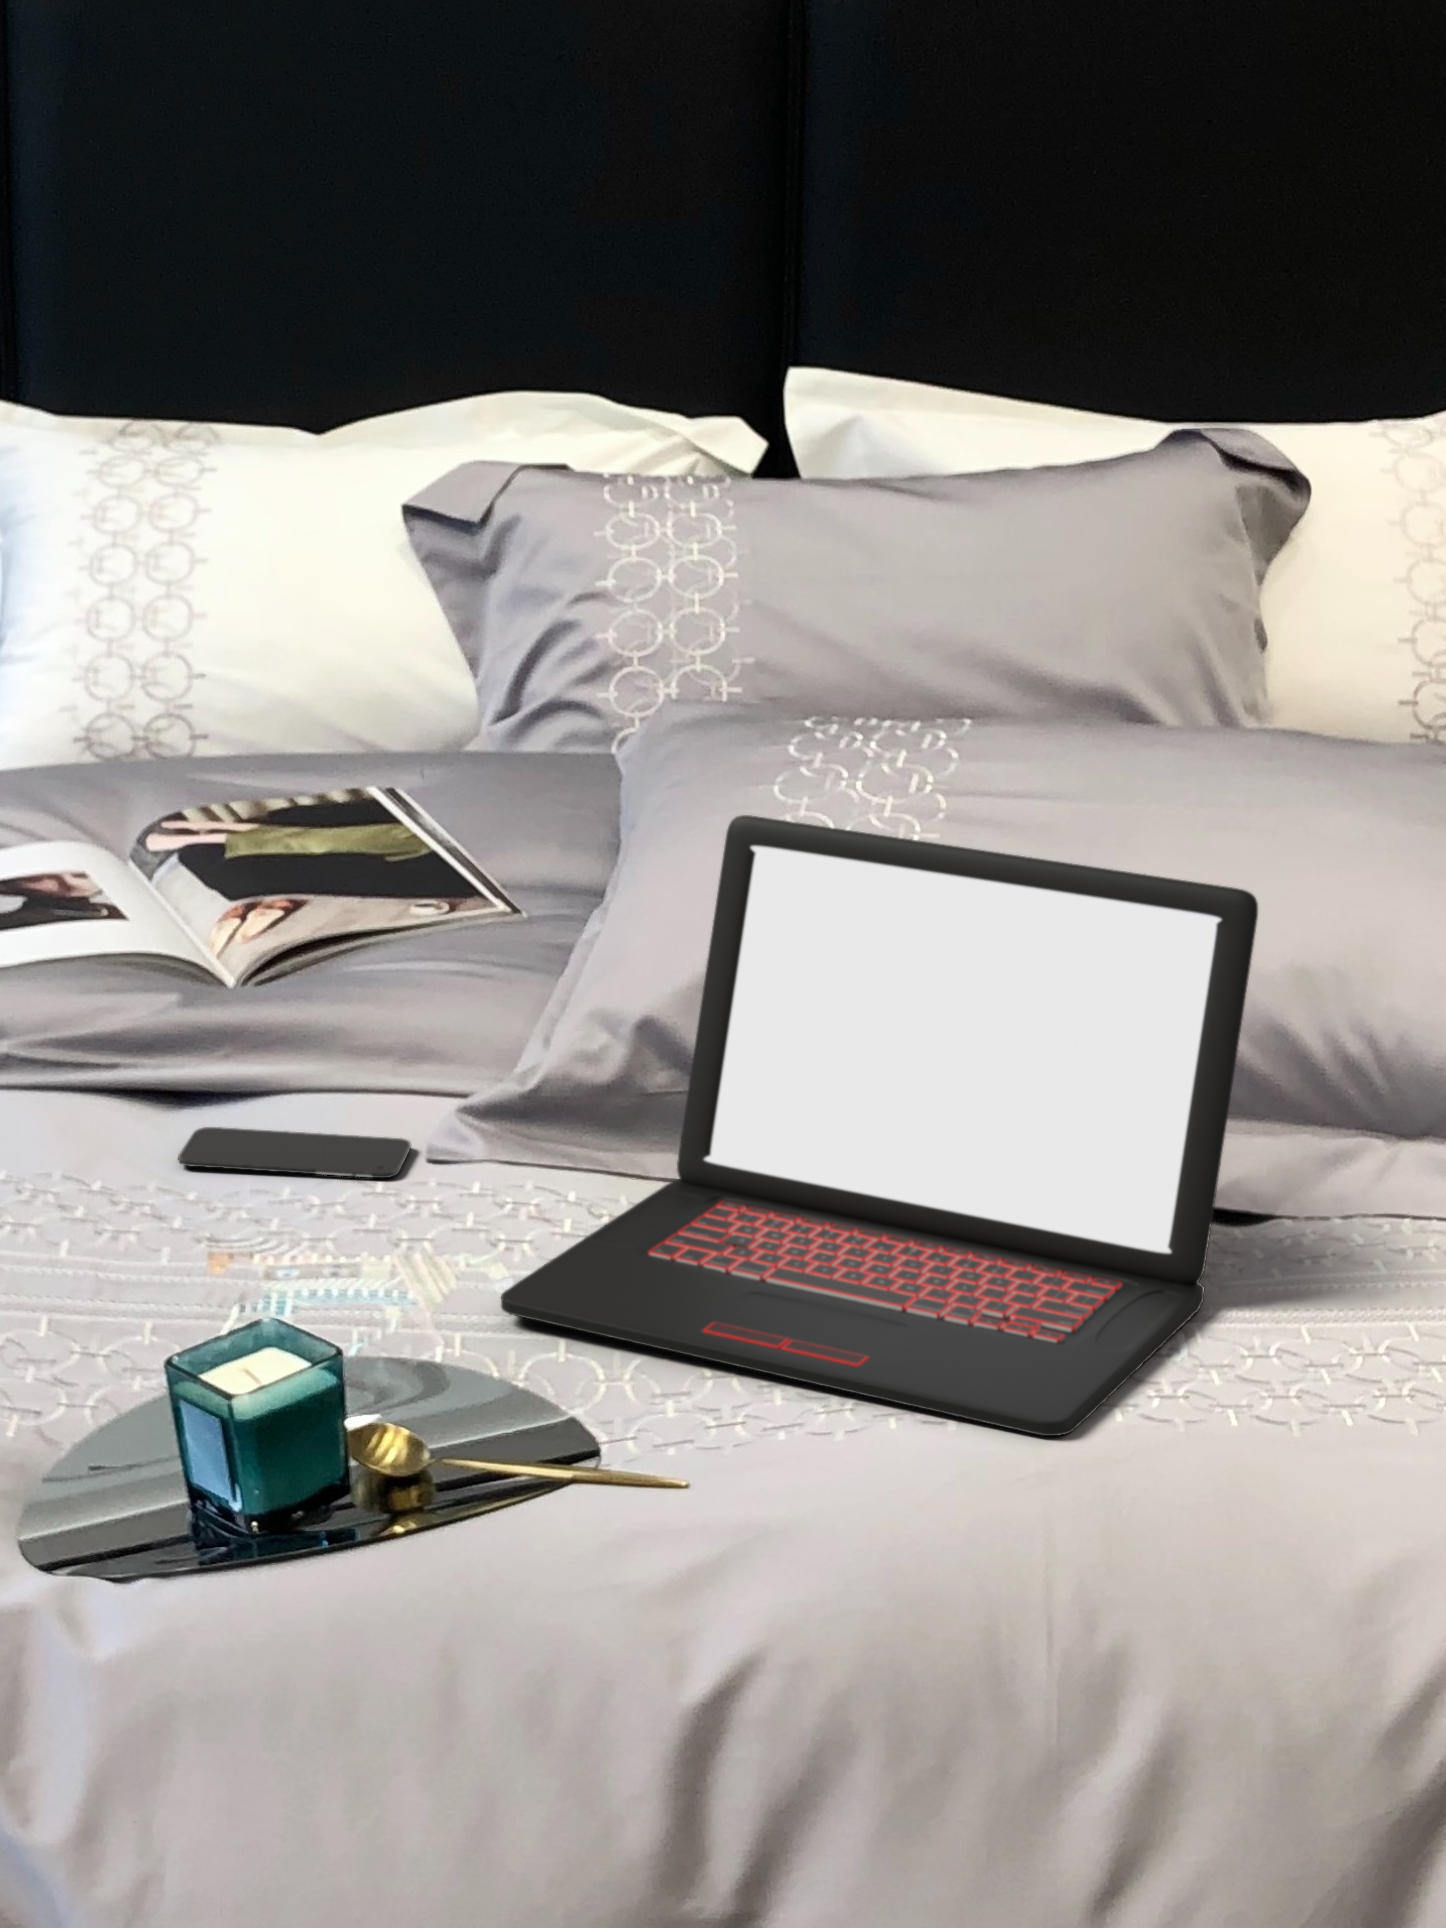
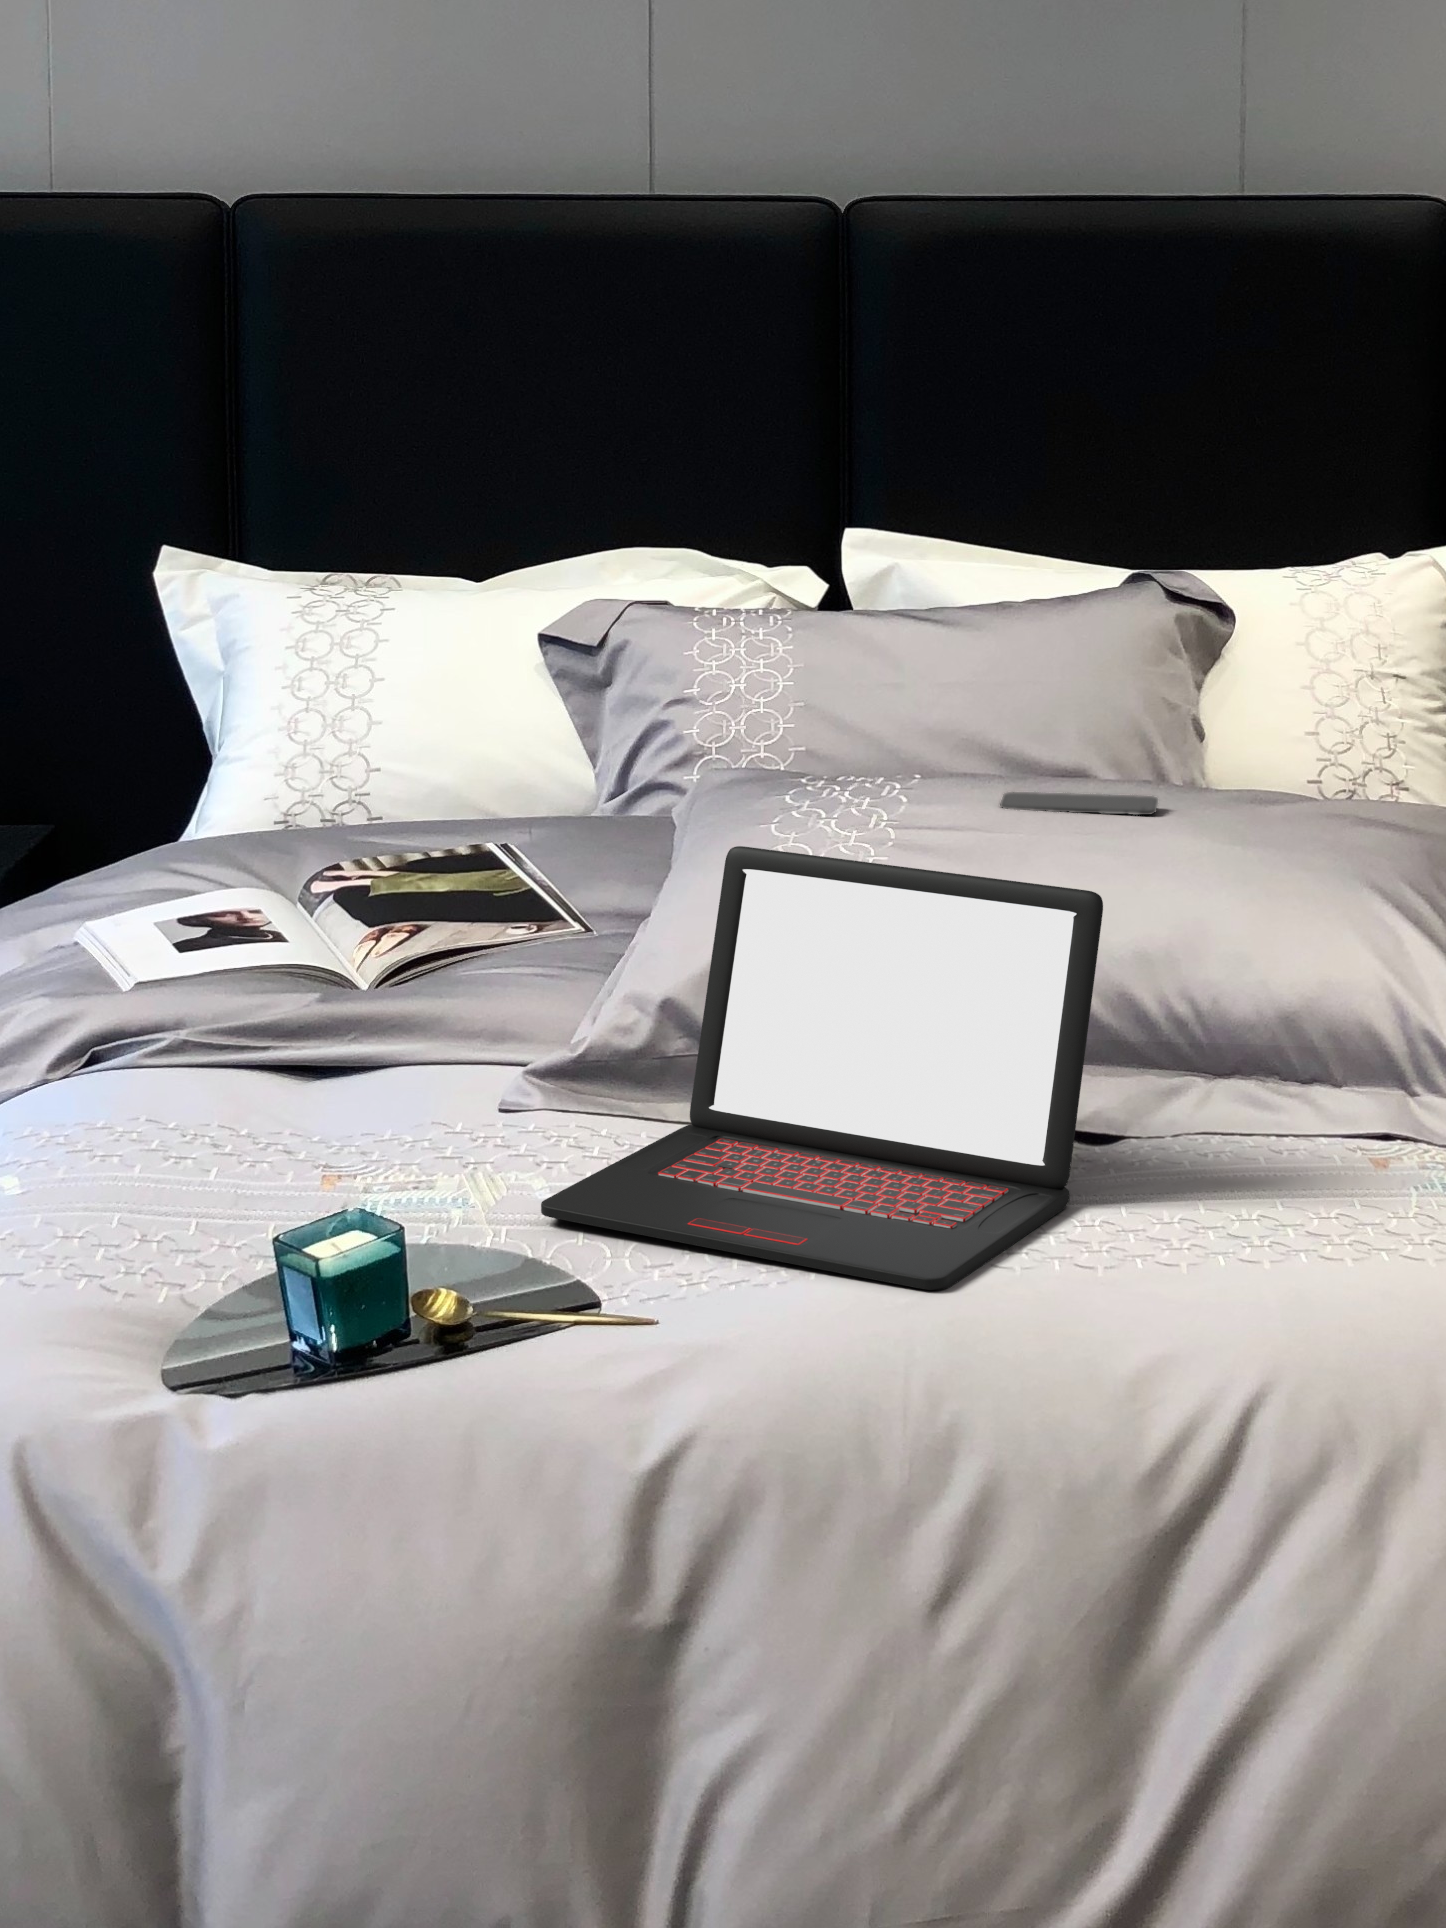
smartphone: present [178,1127,411,1178] -> present [1000,792,1158,815]

